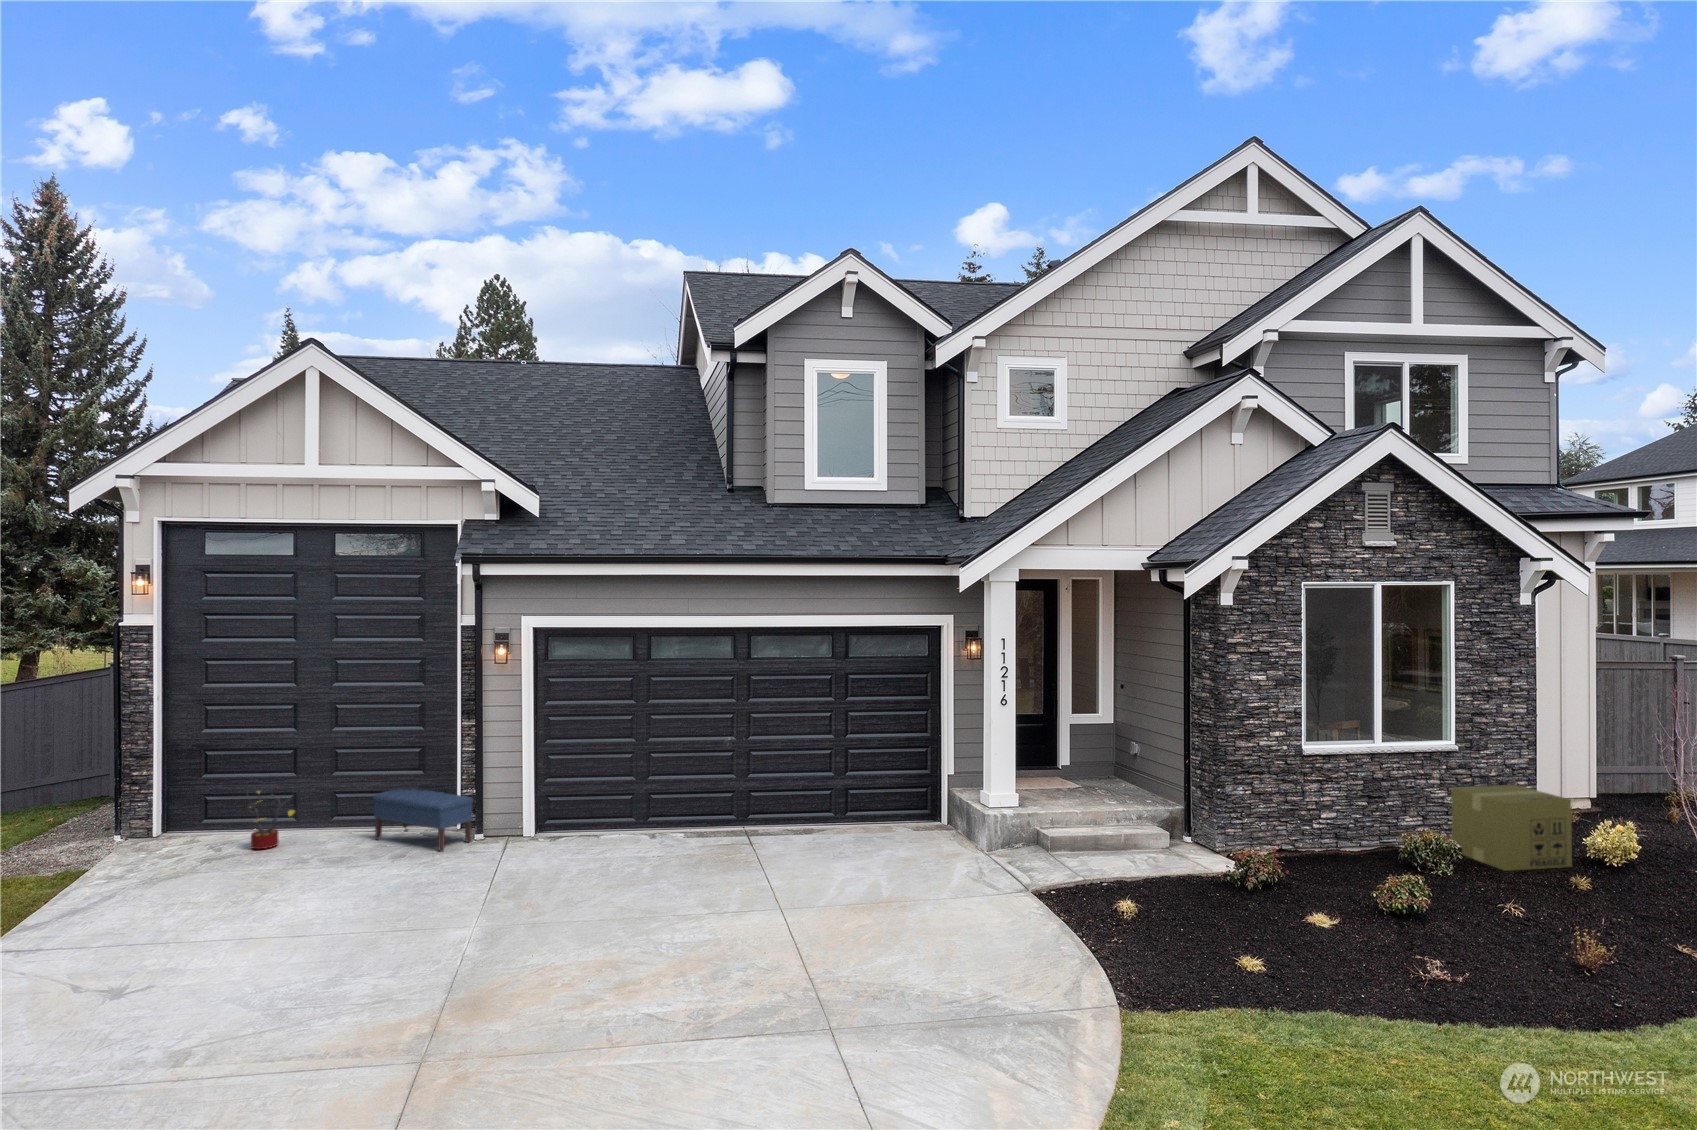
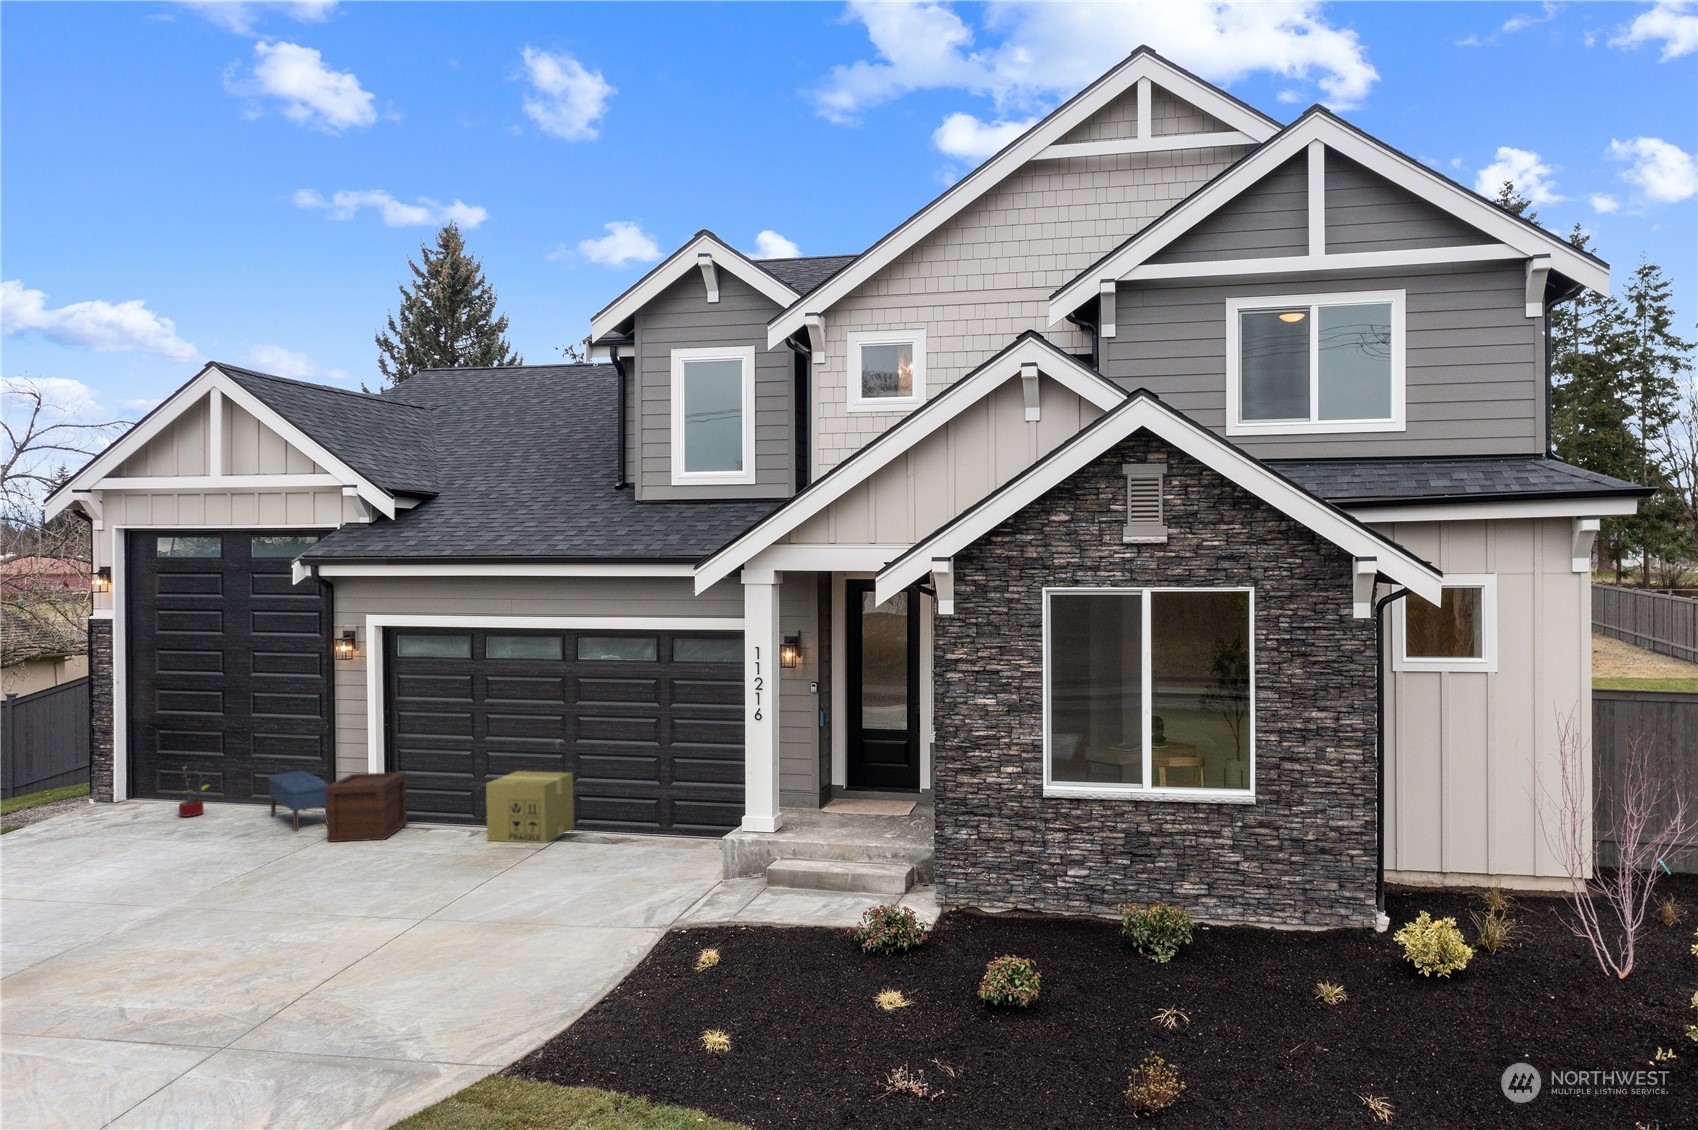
wooden crate: none [503,779,571,858] -> present [326,772,407,842]
cardboard box: present [1451,785,1572,871] -> present [486,771,574,843]

